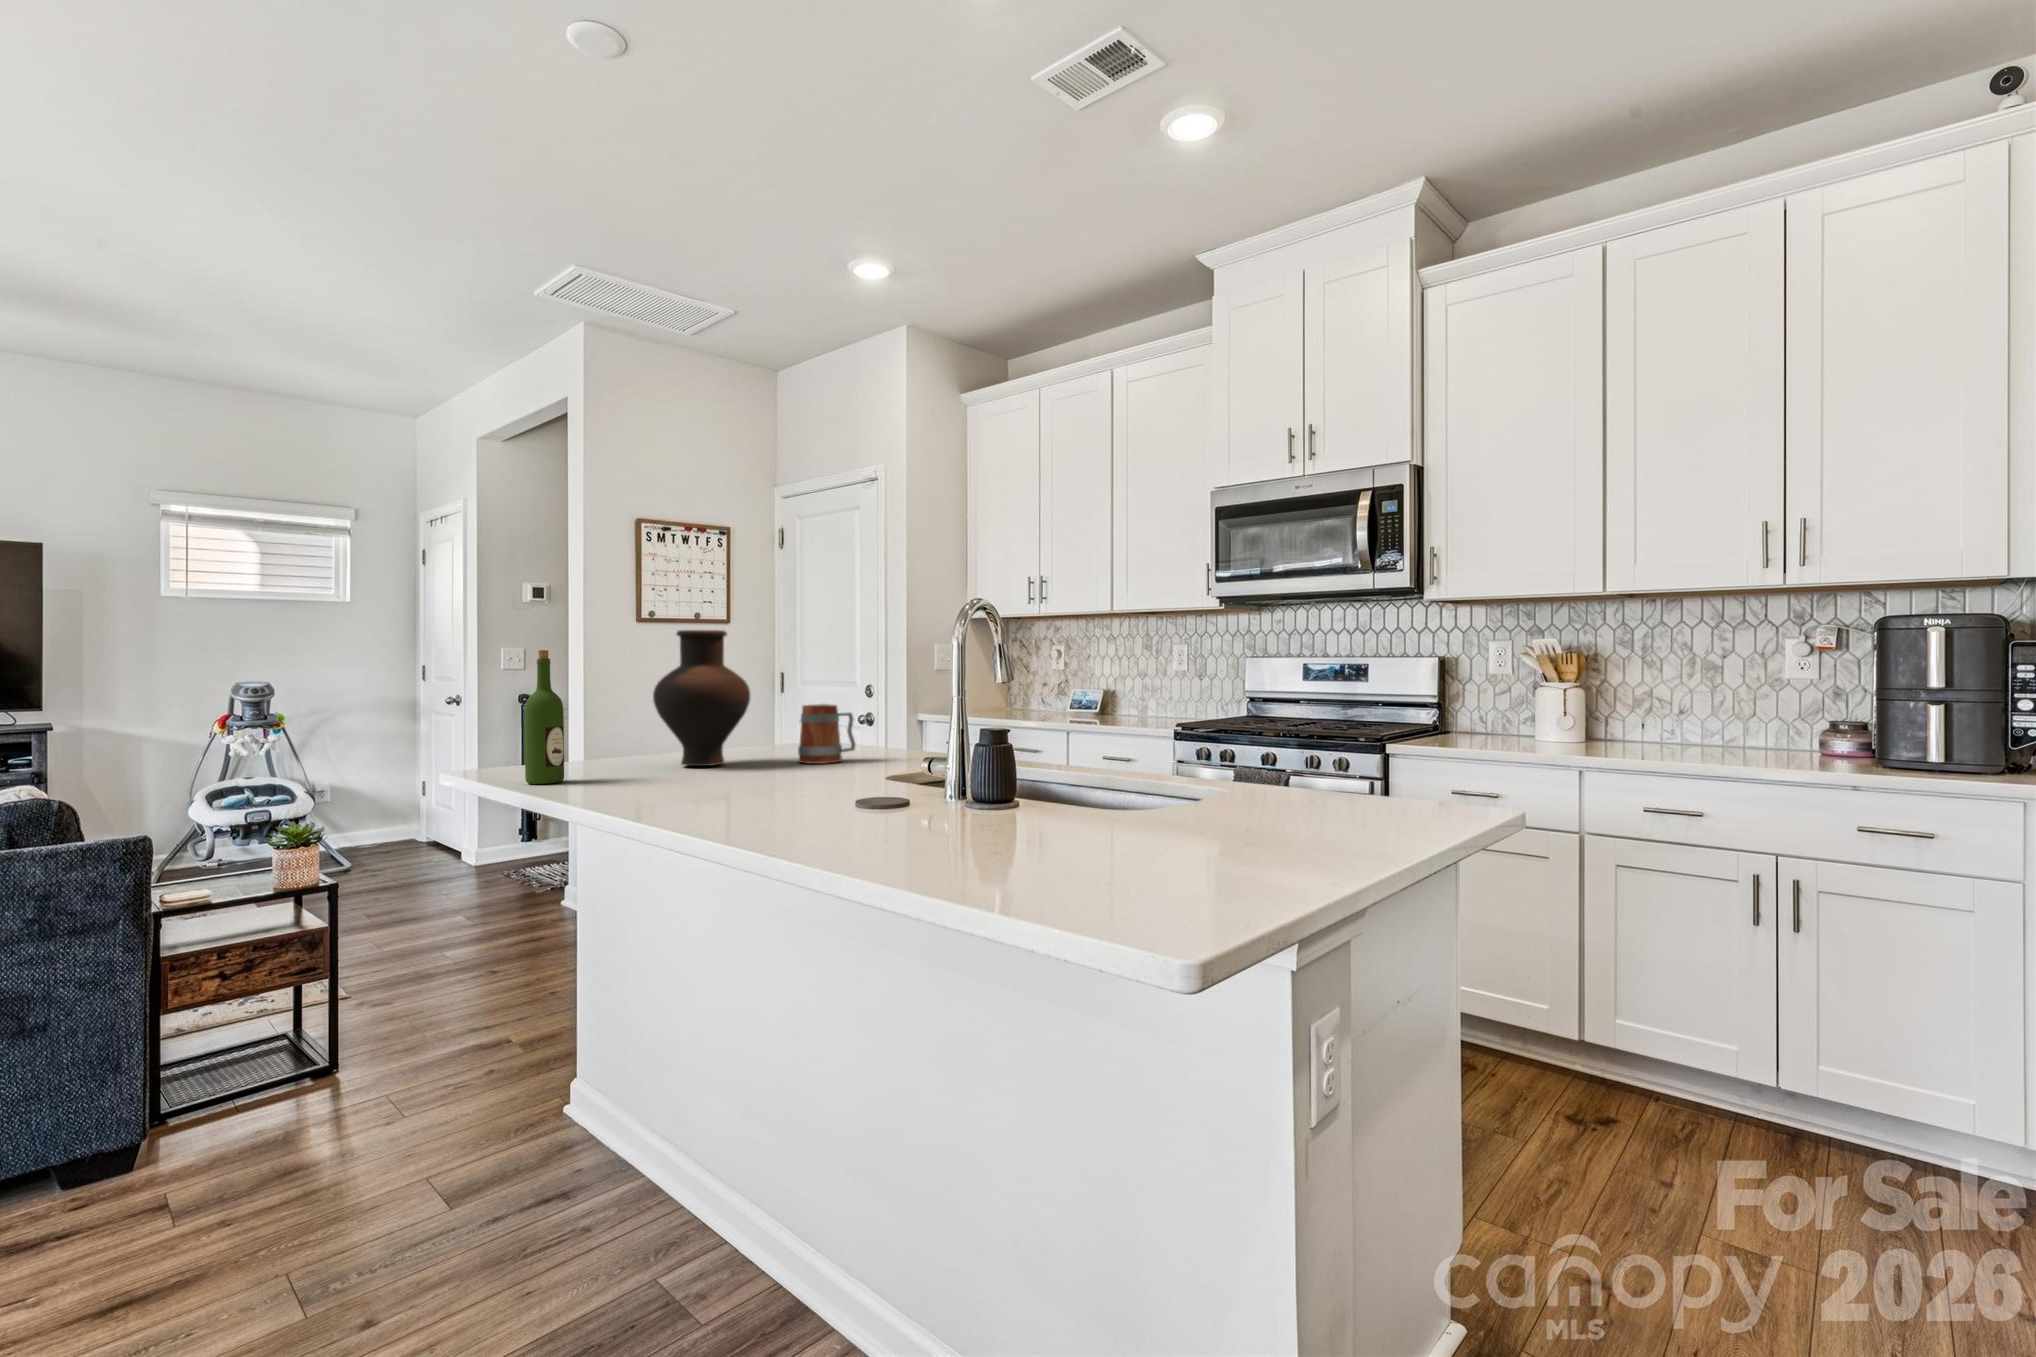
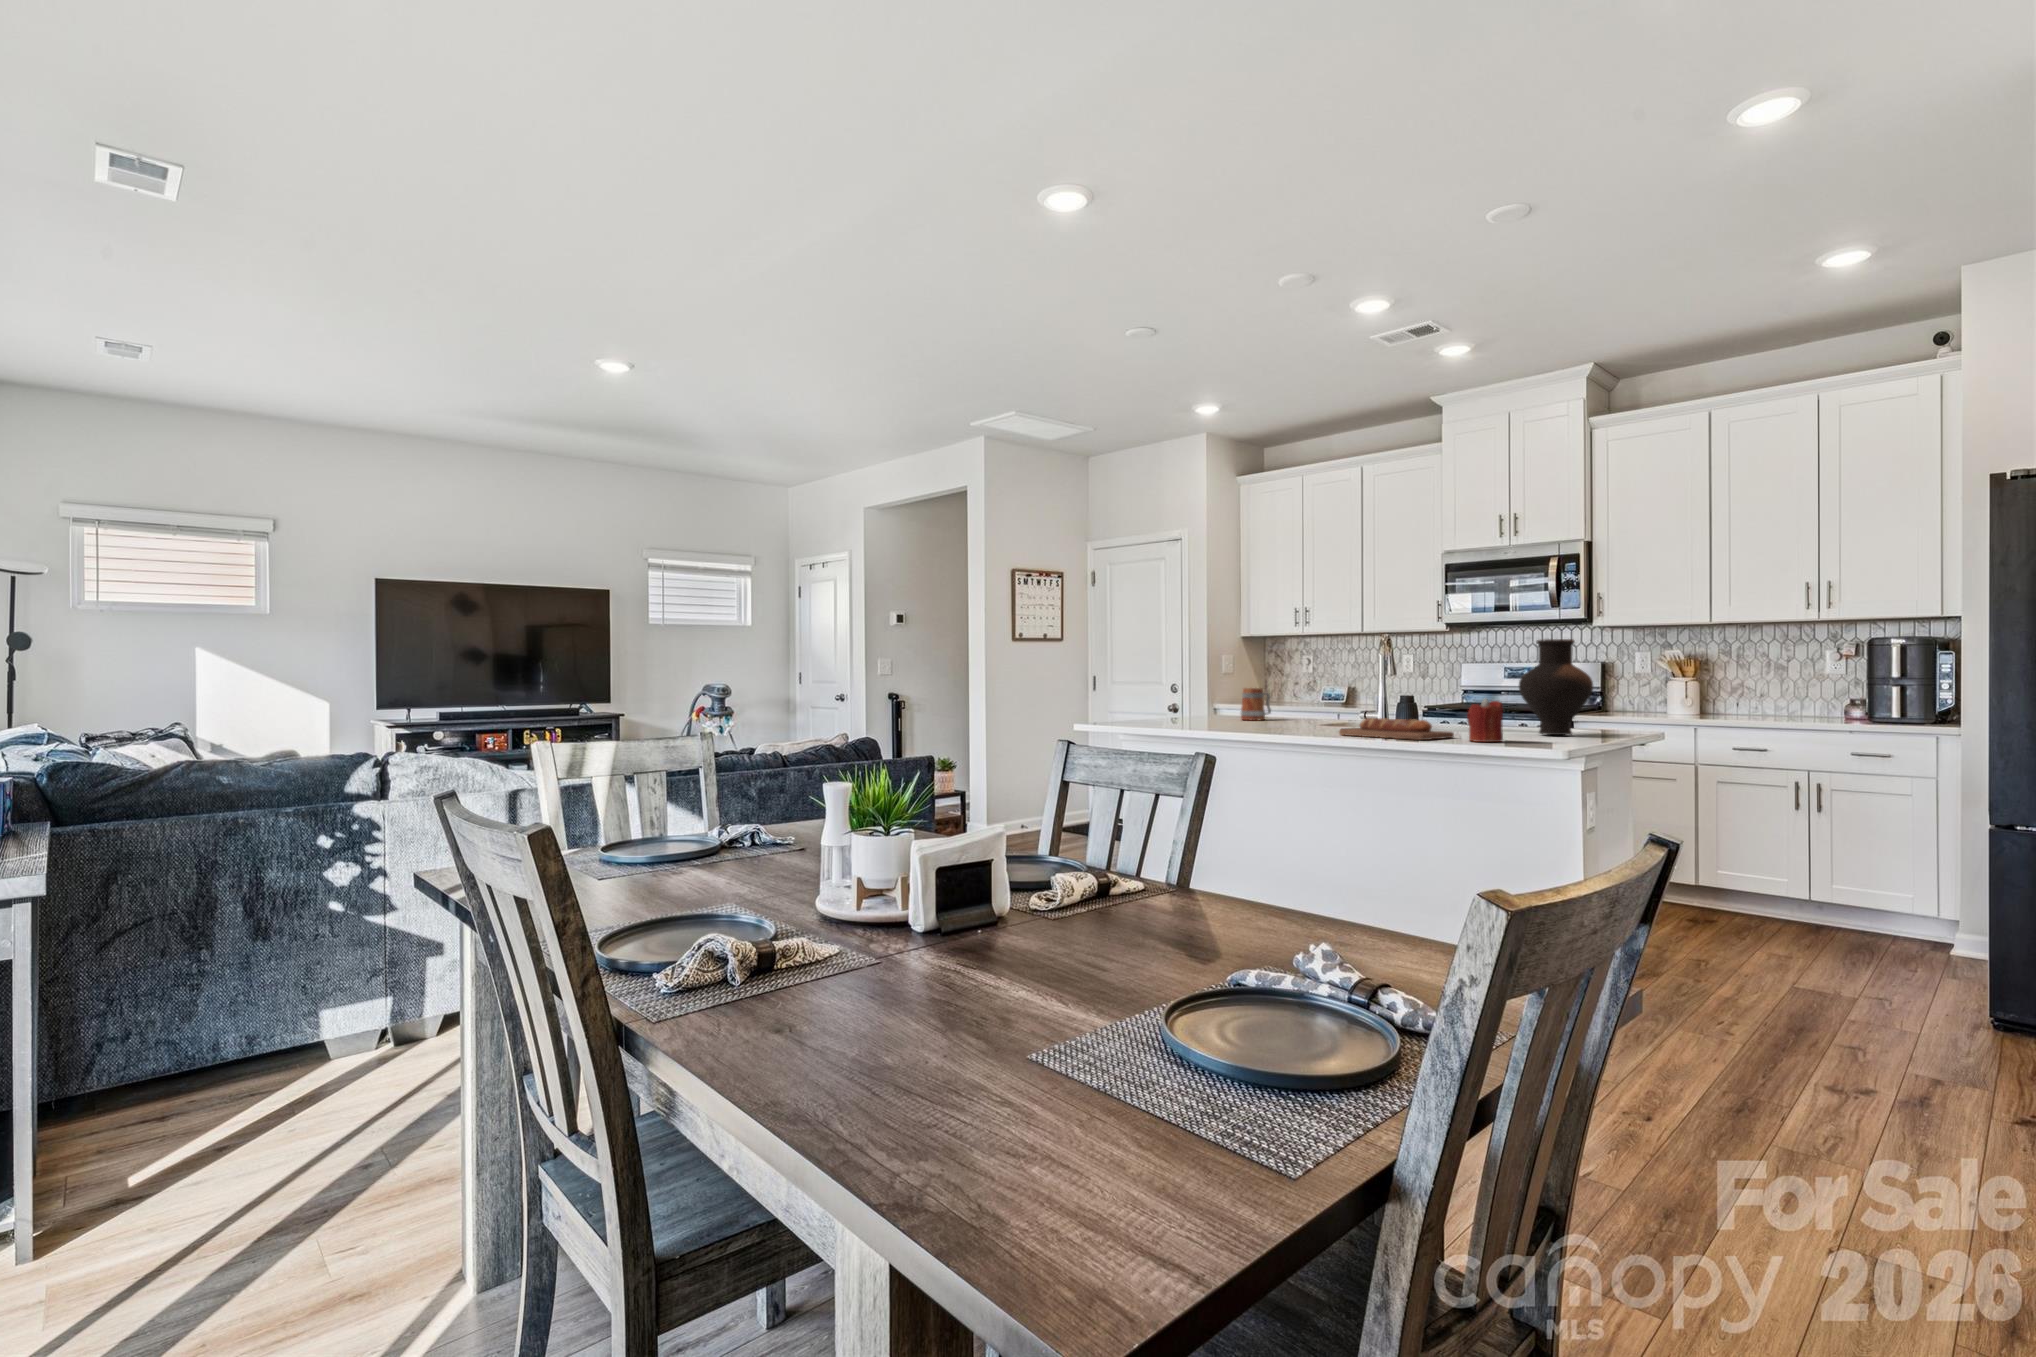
vase: present [653,630,750,766] -> present [1519,639,1593,735]
wine bottle: present [525,650,564,784] -> none [1133,658,1151,725]
candle: none [1001,762,1085,886] -> present [1467,699,1503,742]
bread loaf: none [781,794,1011,869] -> present [1339,718,1454,740]

